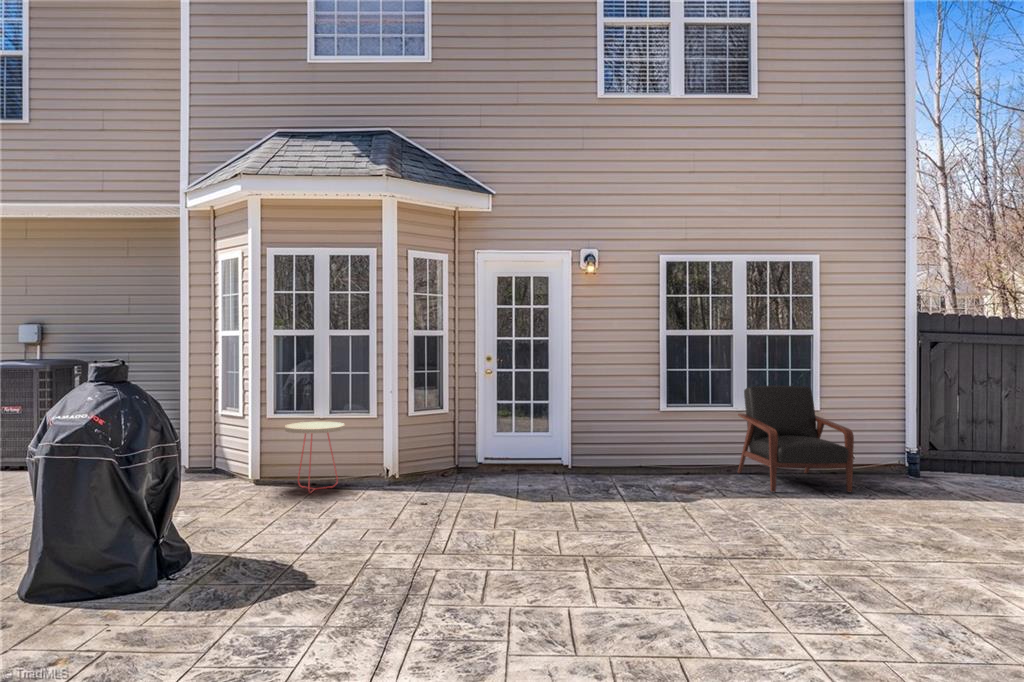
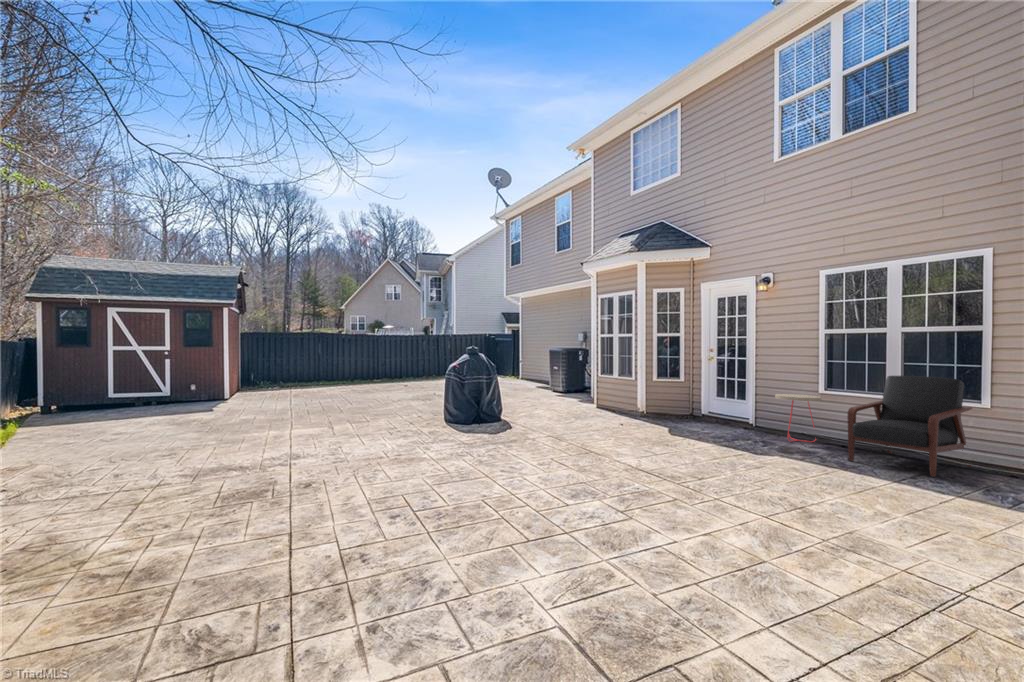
side table: present [285,422,345,493] -> present [775,394,822,442]

